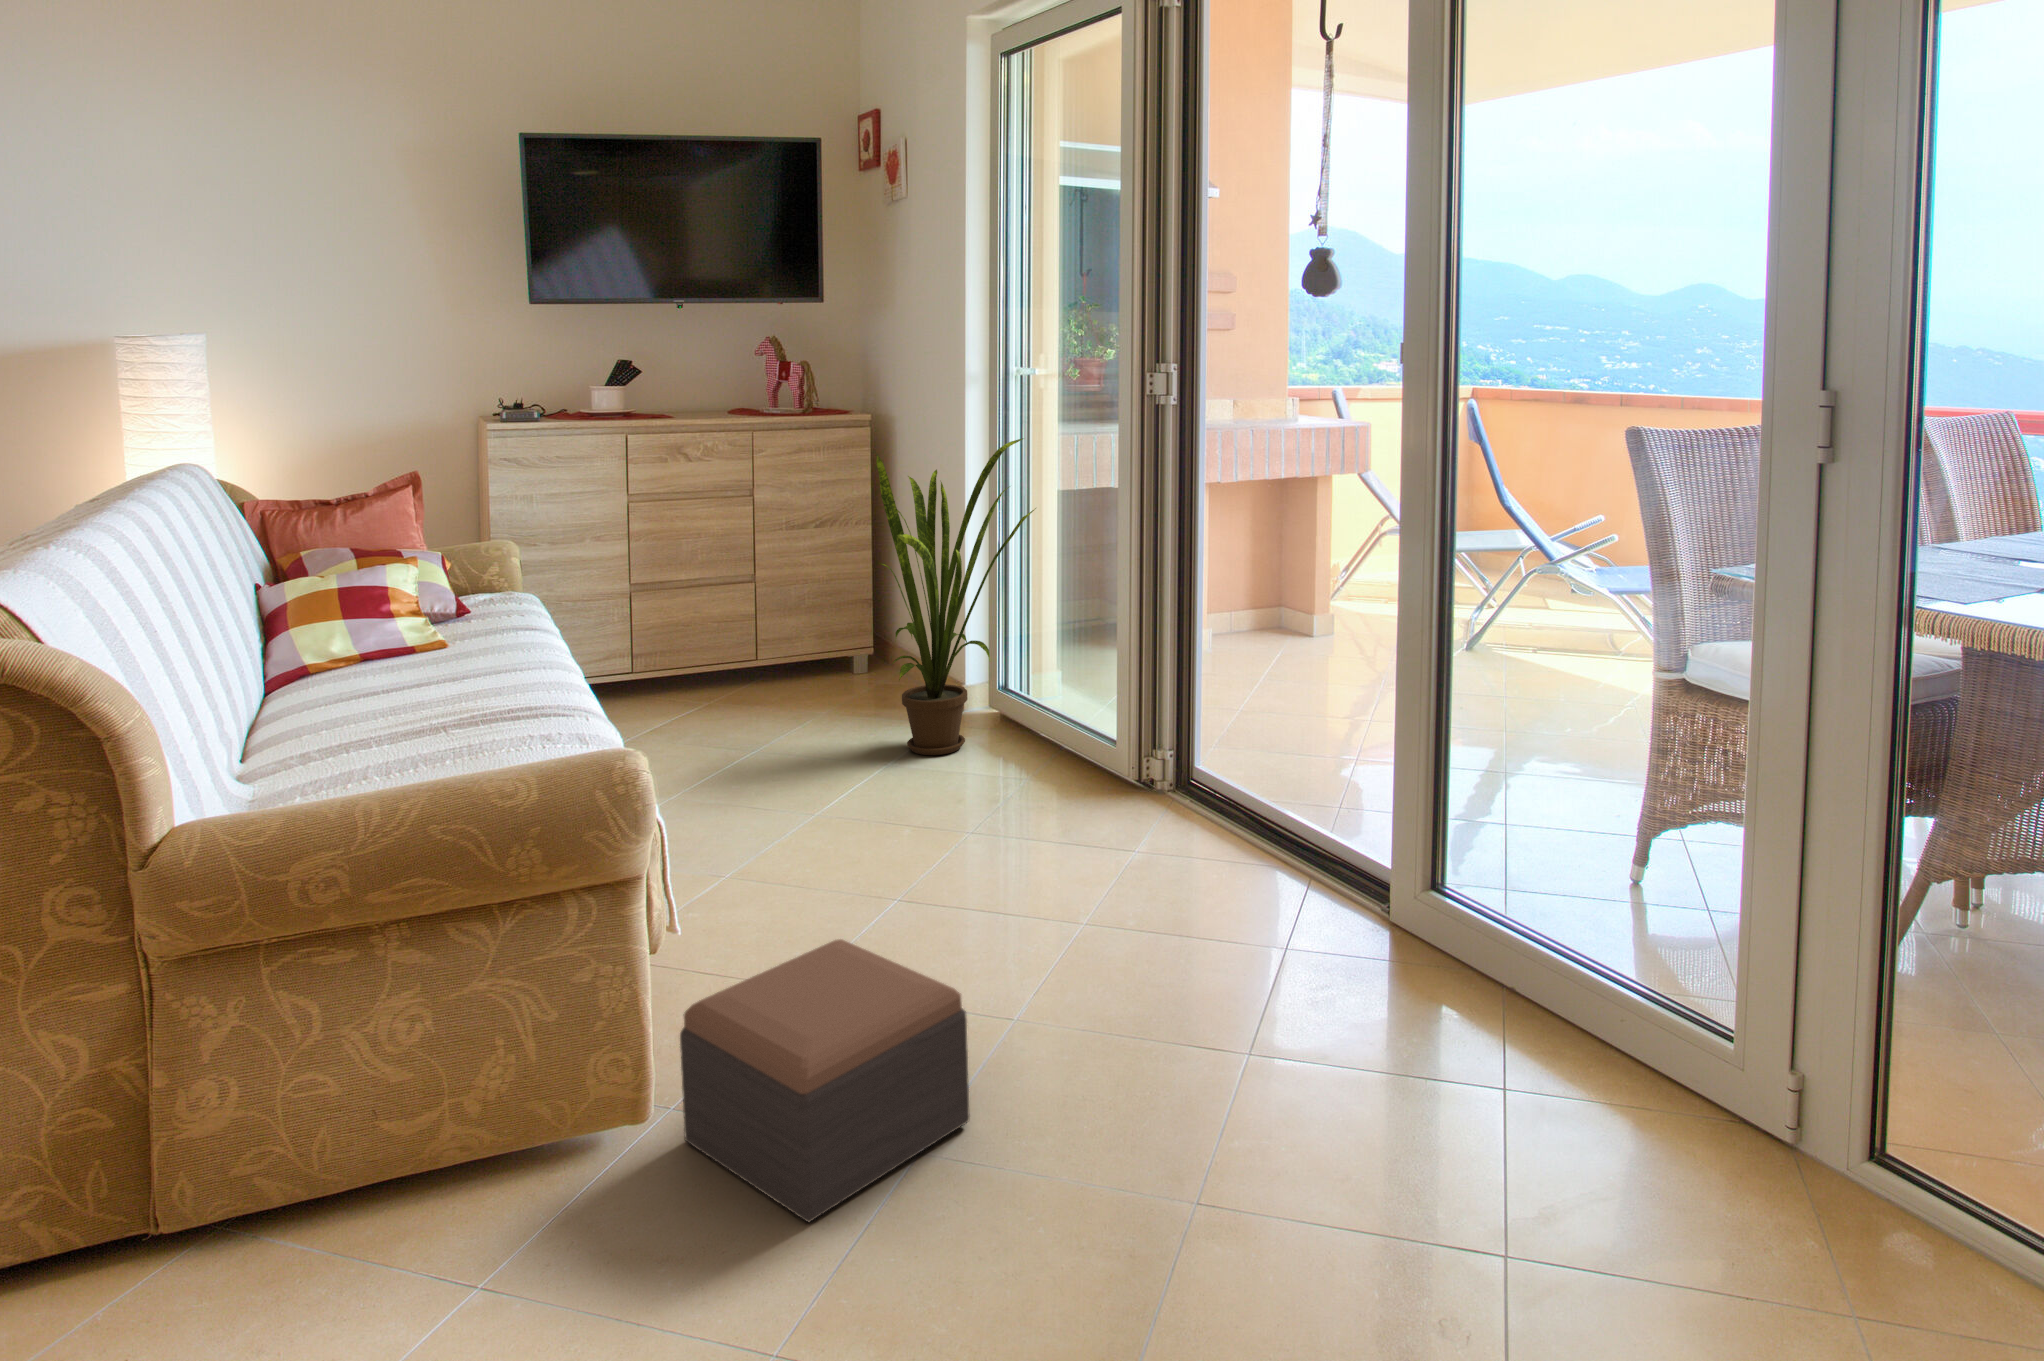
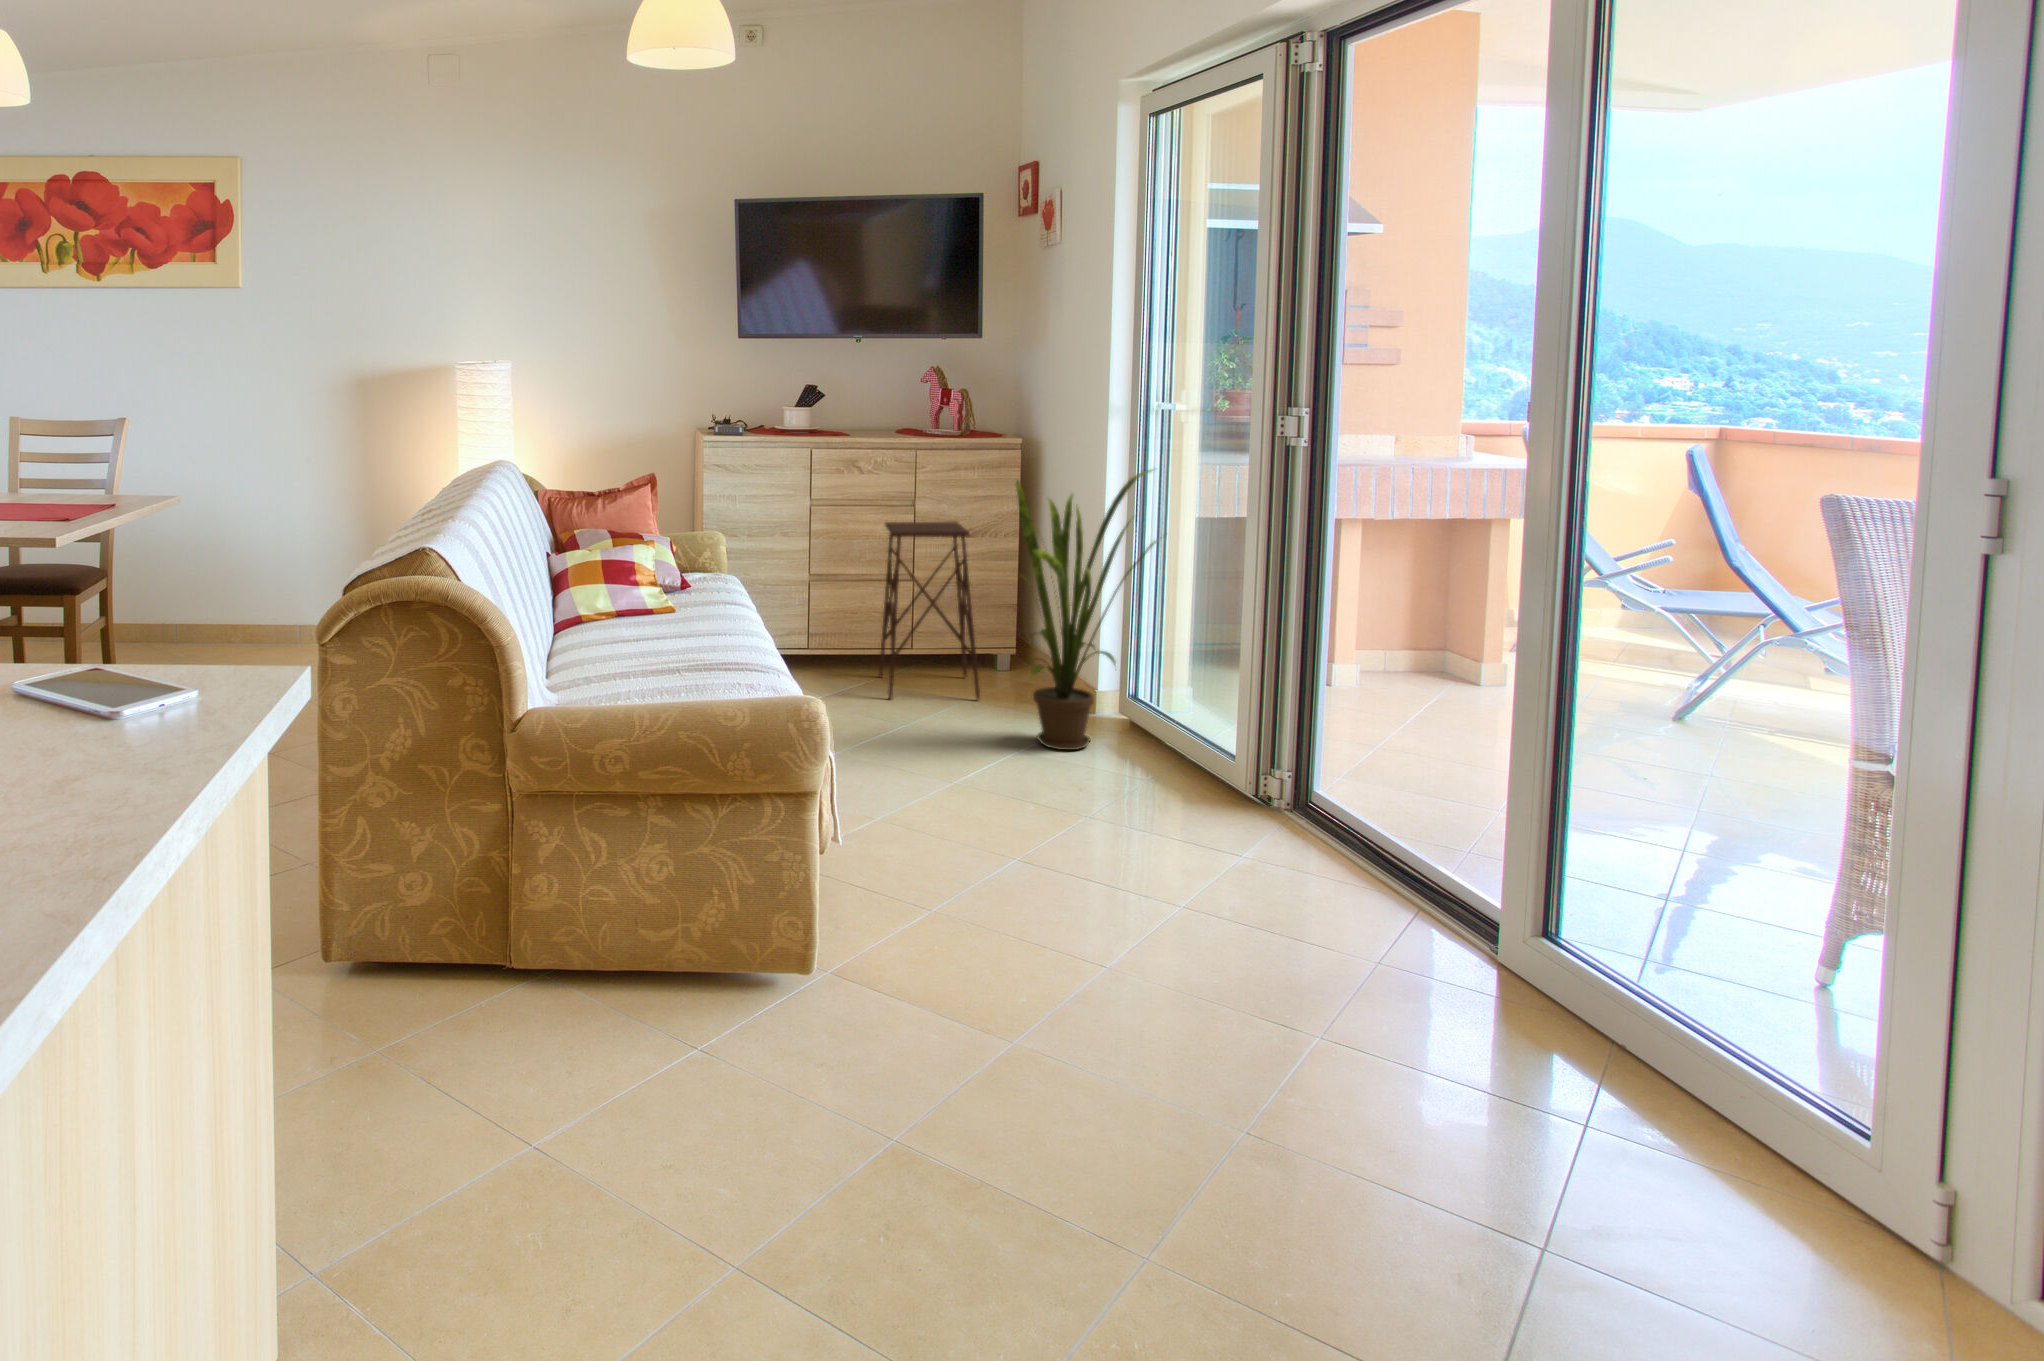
side table: none [722,510,841,723] -> present [879,521,980,699]
footstool: present [680,939,970,1222] -> none [835,871,1057,1071]

